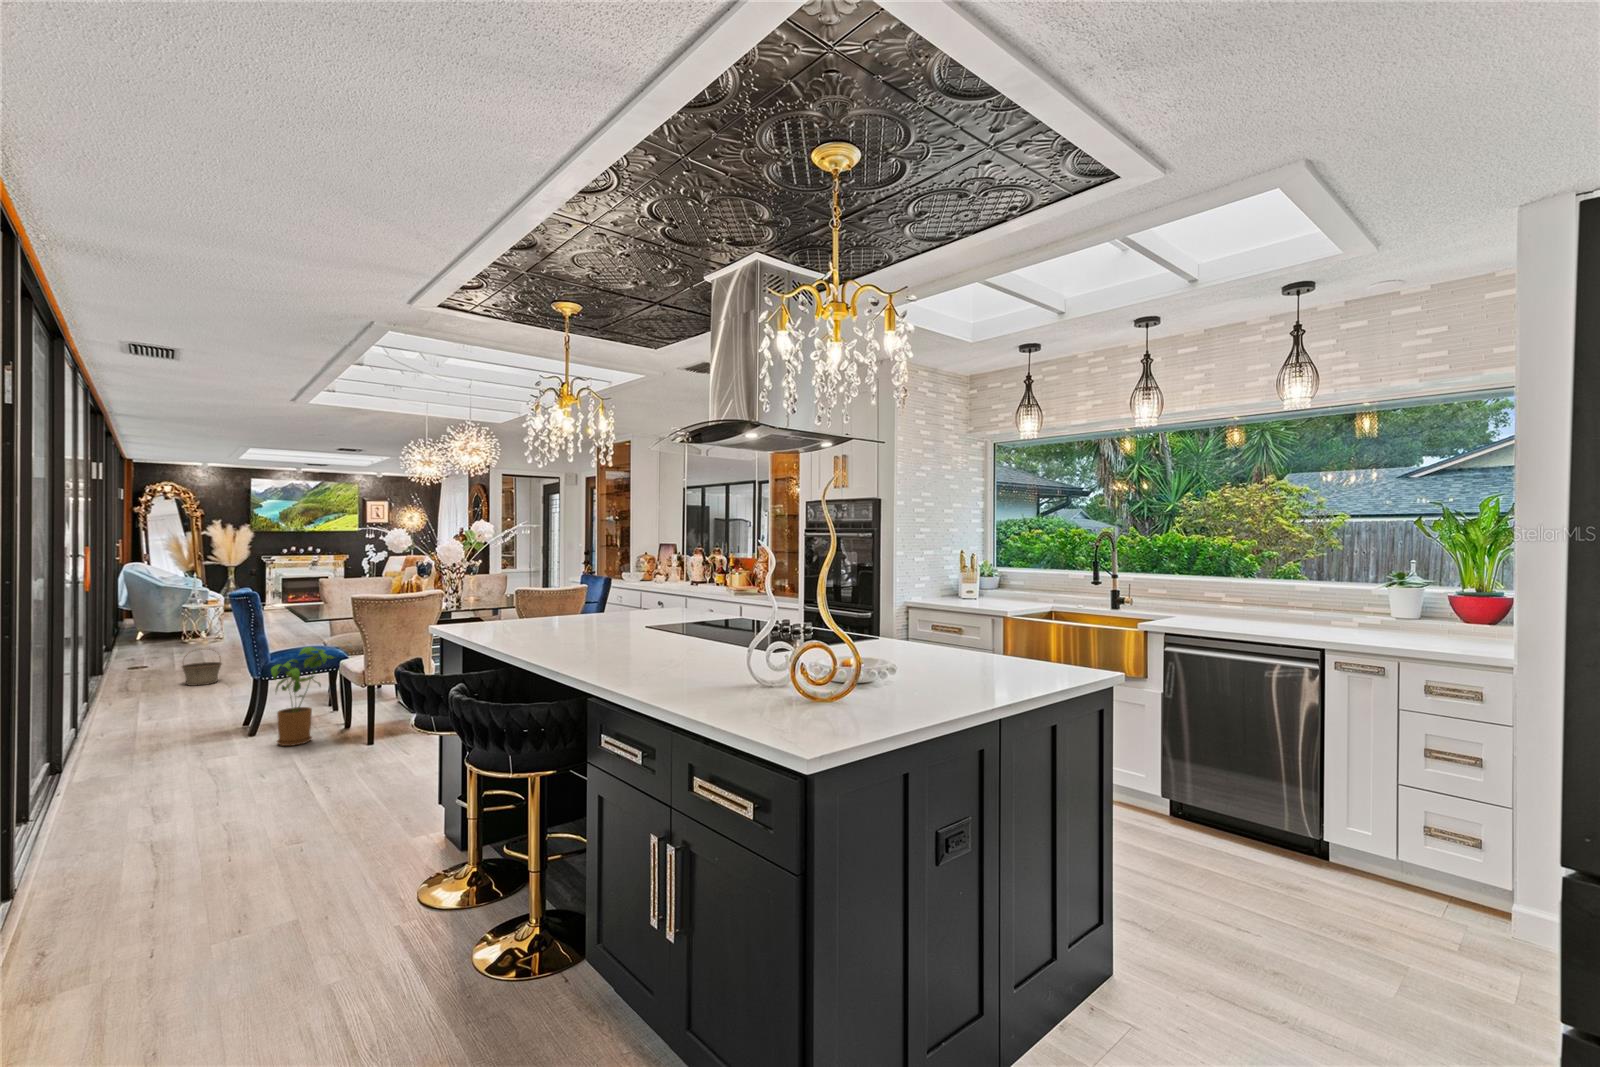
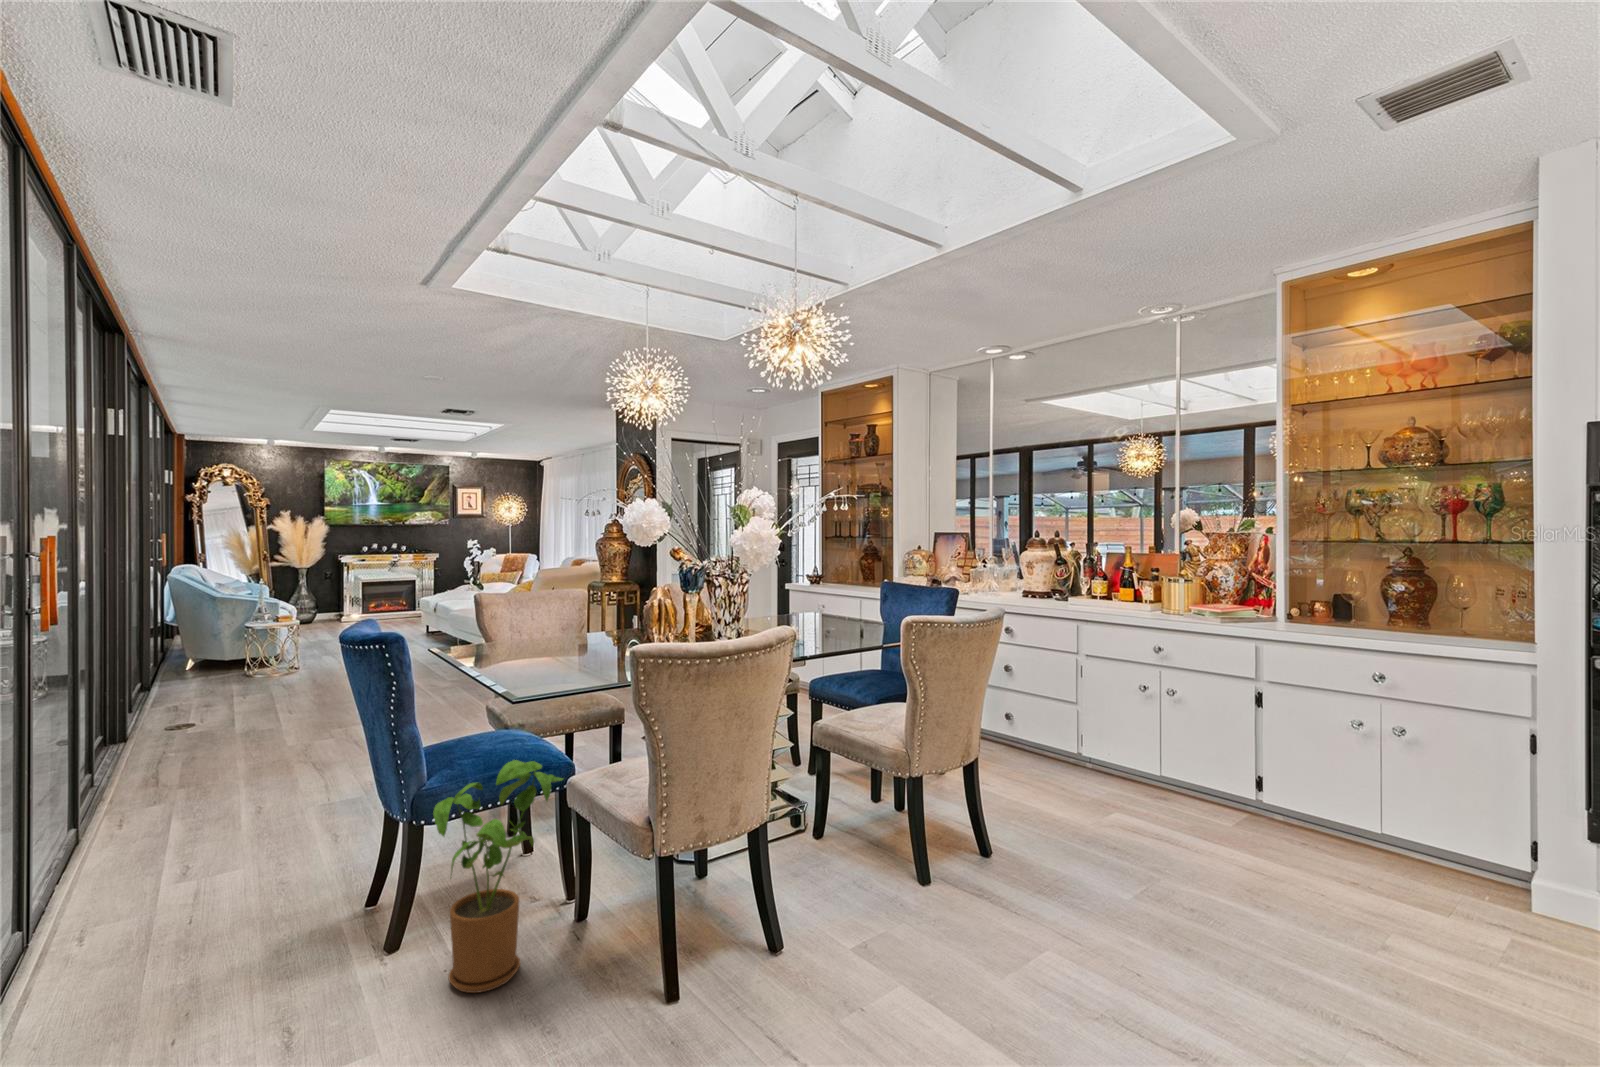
basket: present [182,649,222,686] -> none [243,707,307,770]

